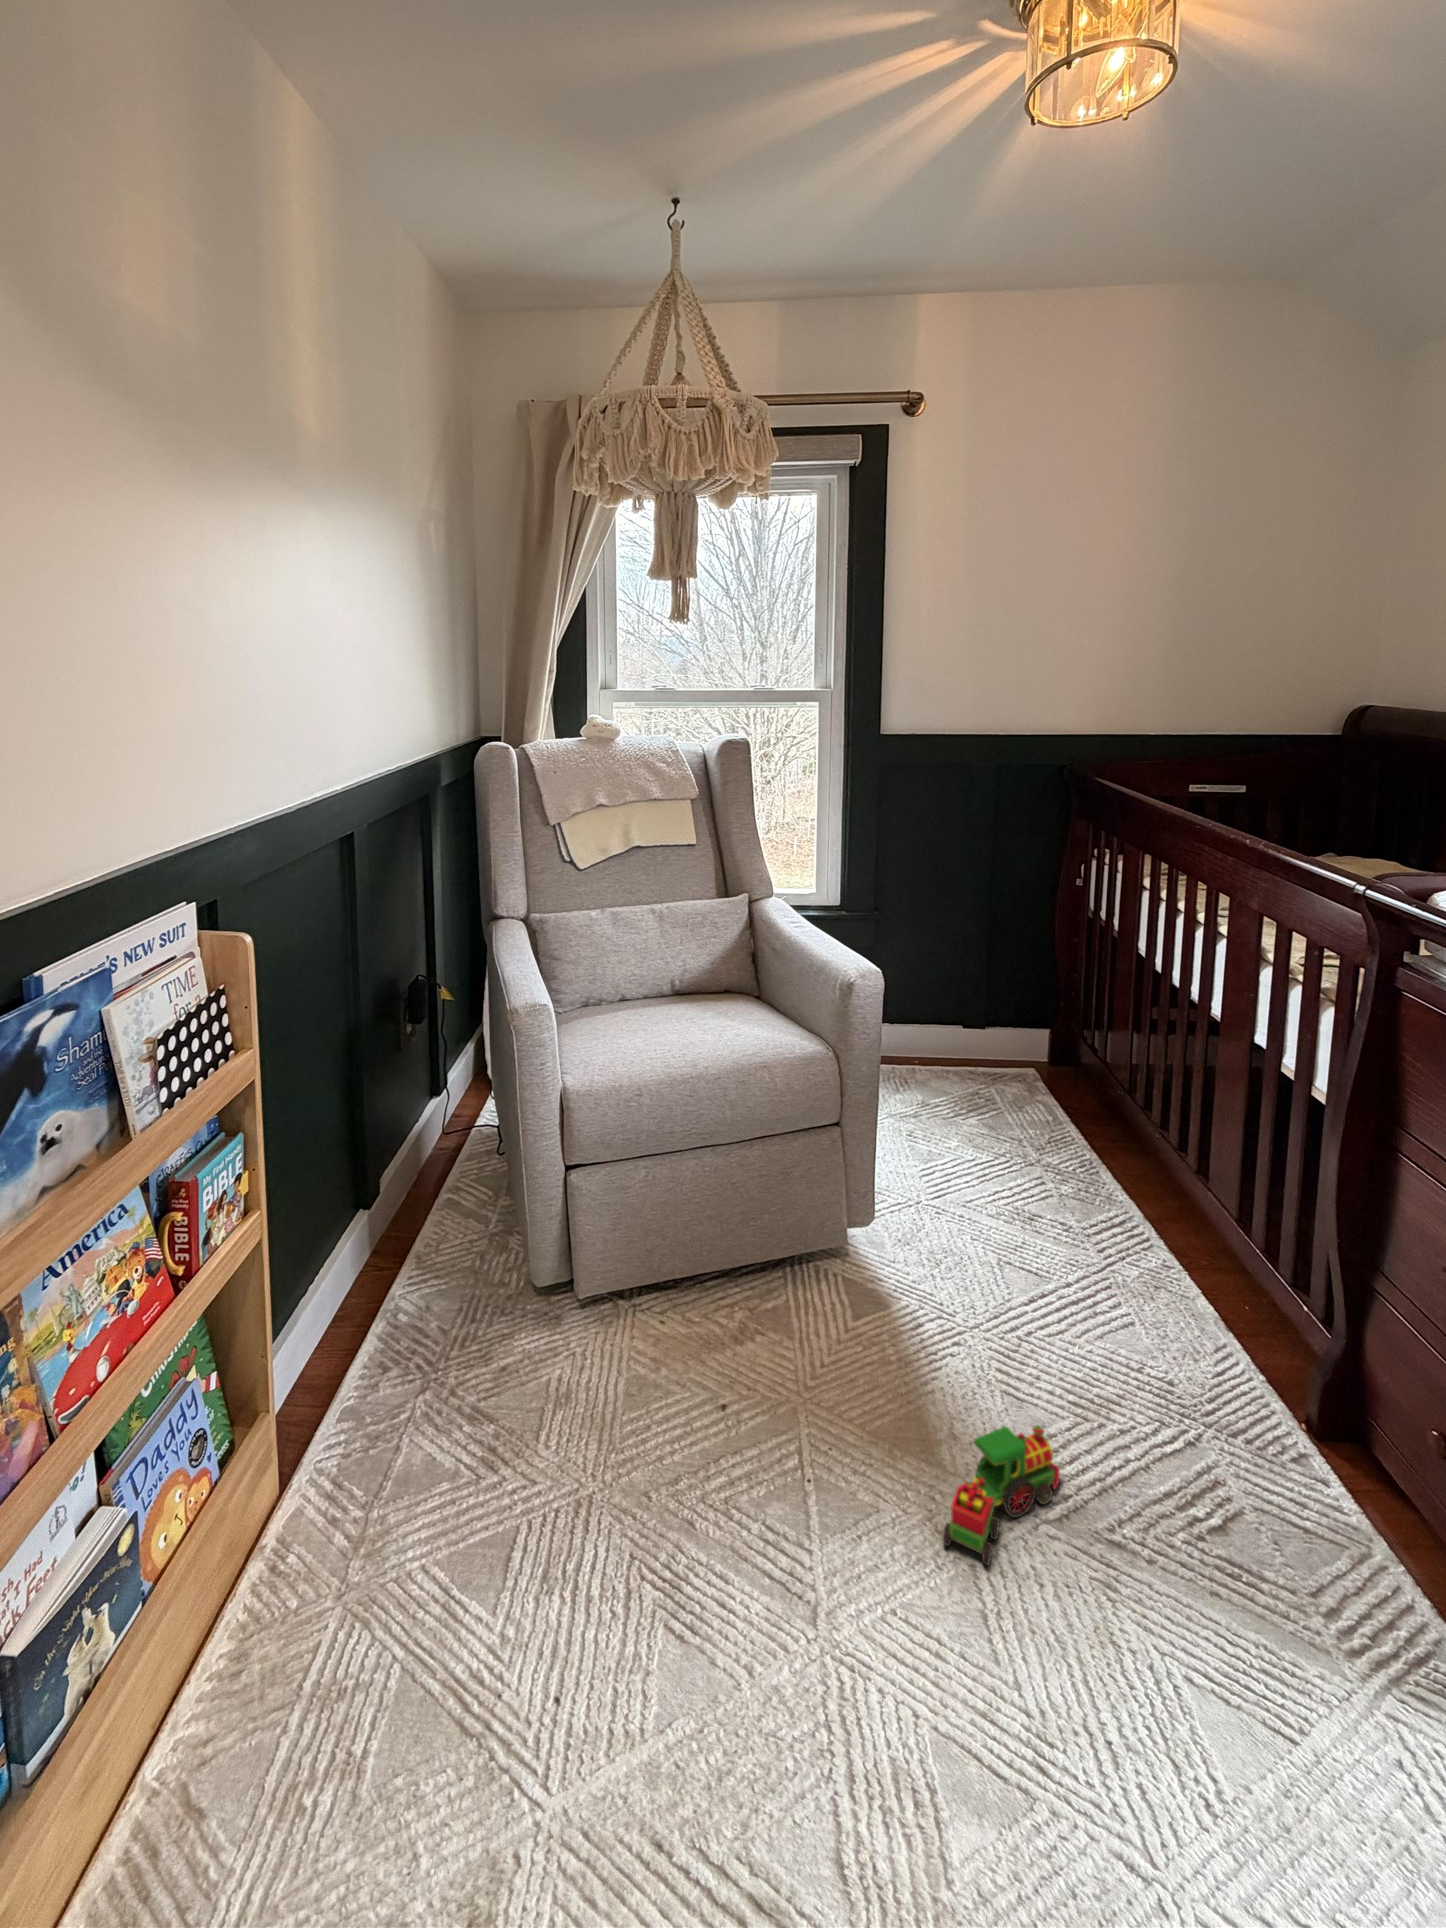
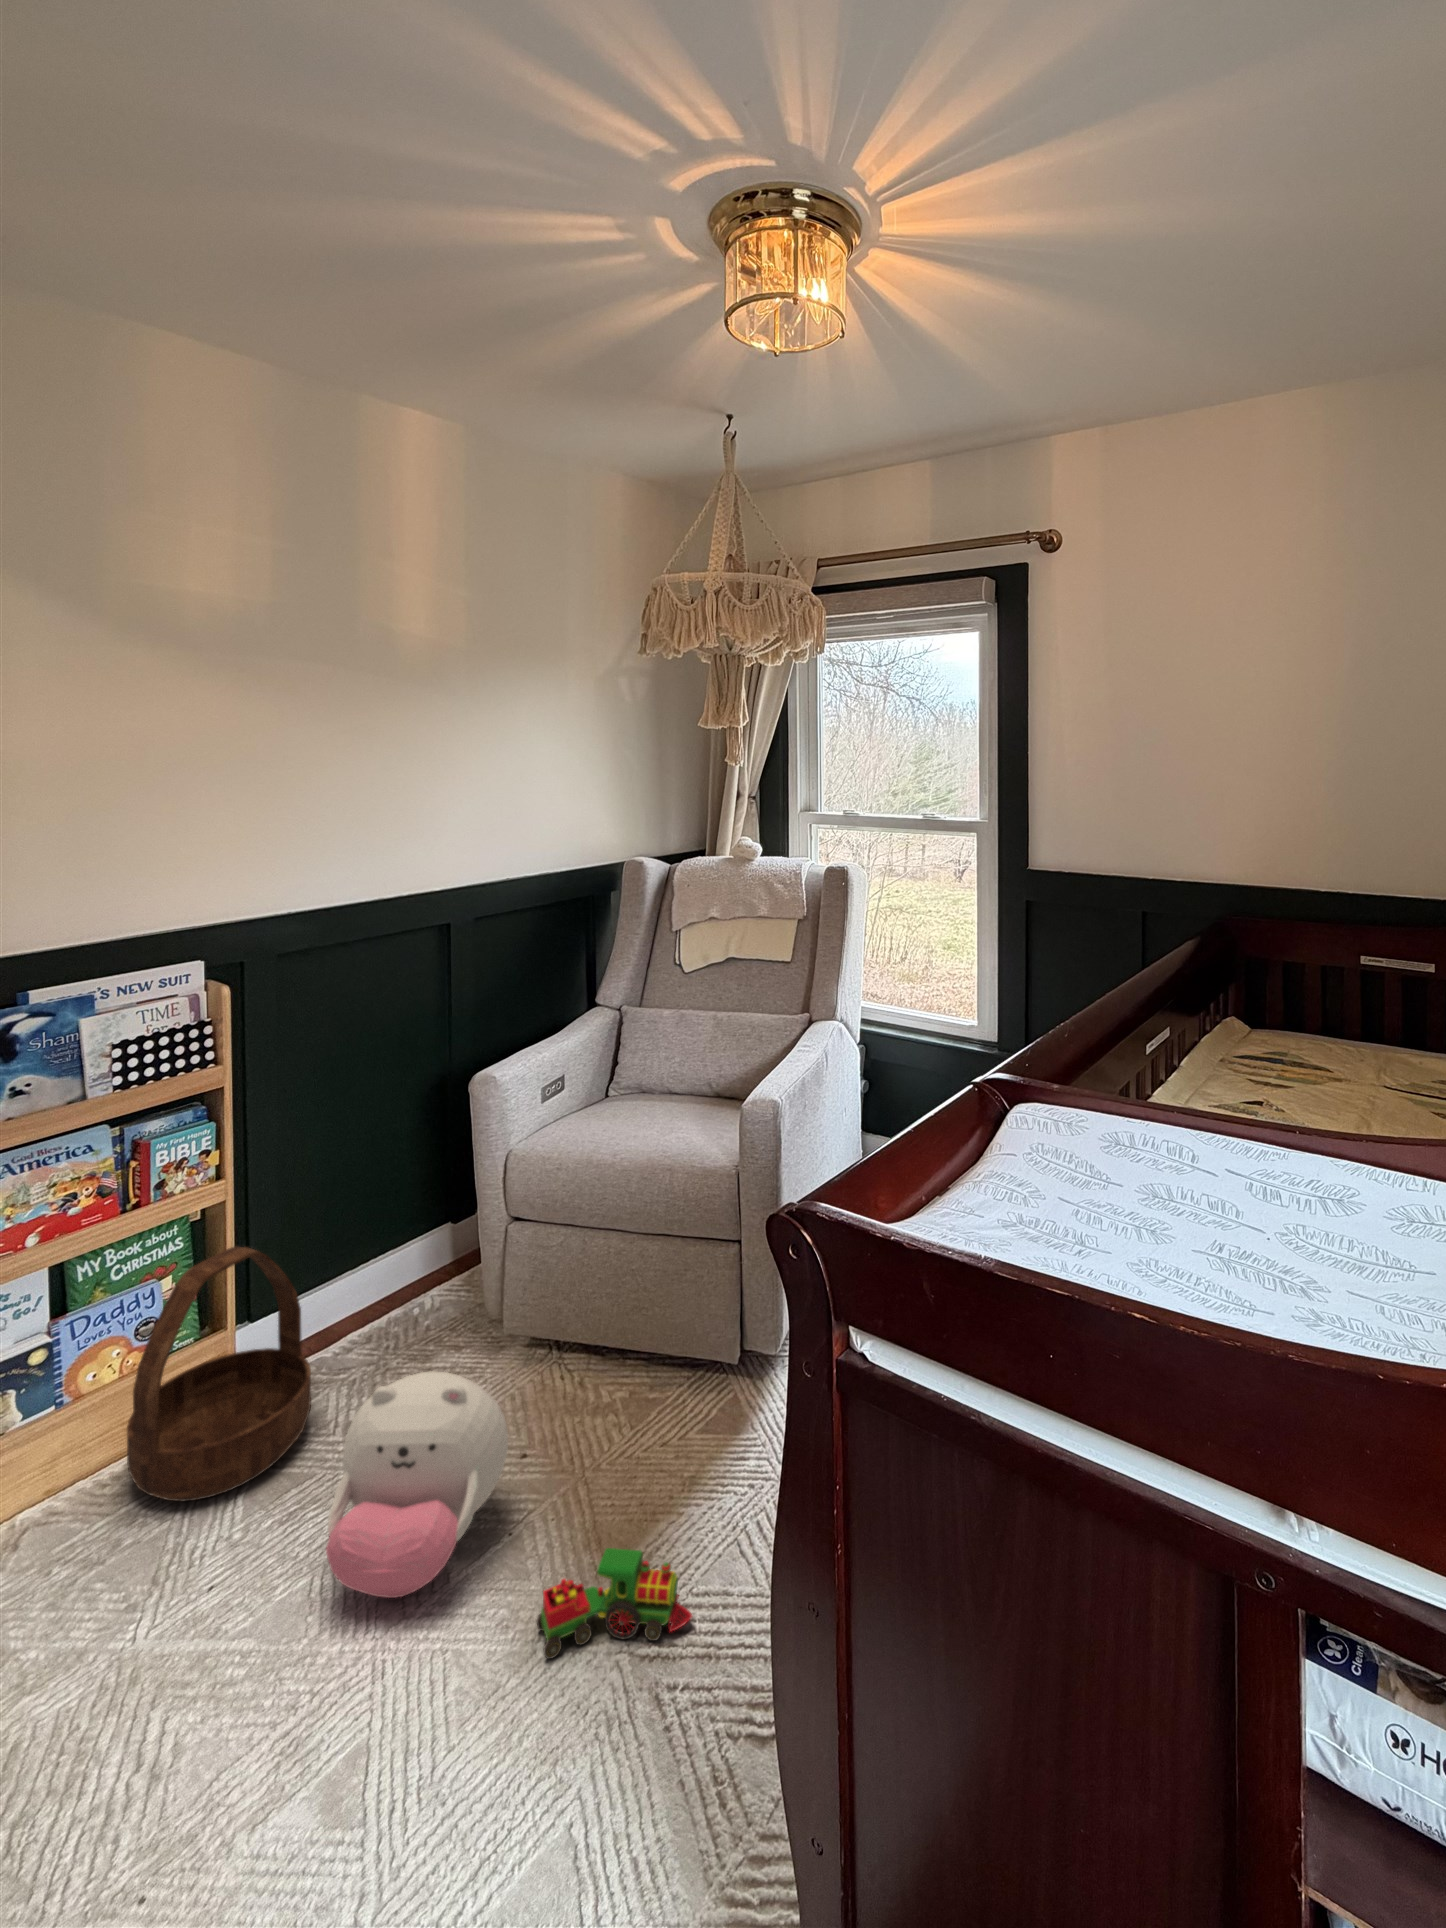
basket: none [236,1286,460,1650] -> present [127,1246,311,1502]
plush toy: none [626,1335,840,1606] -> present [326,1371,508,1598]

